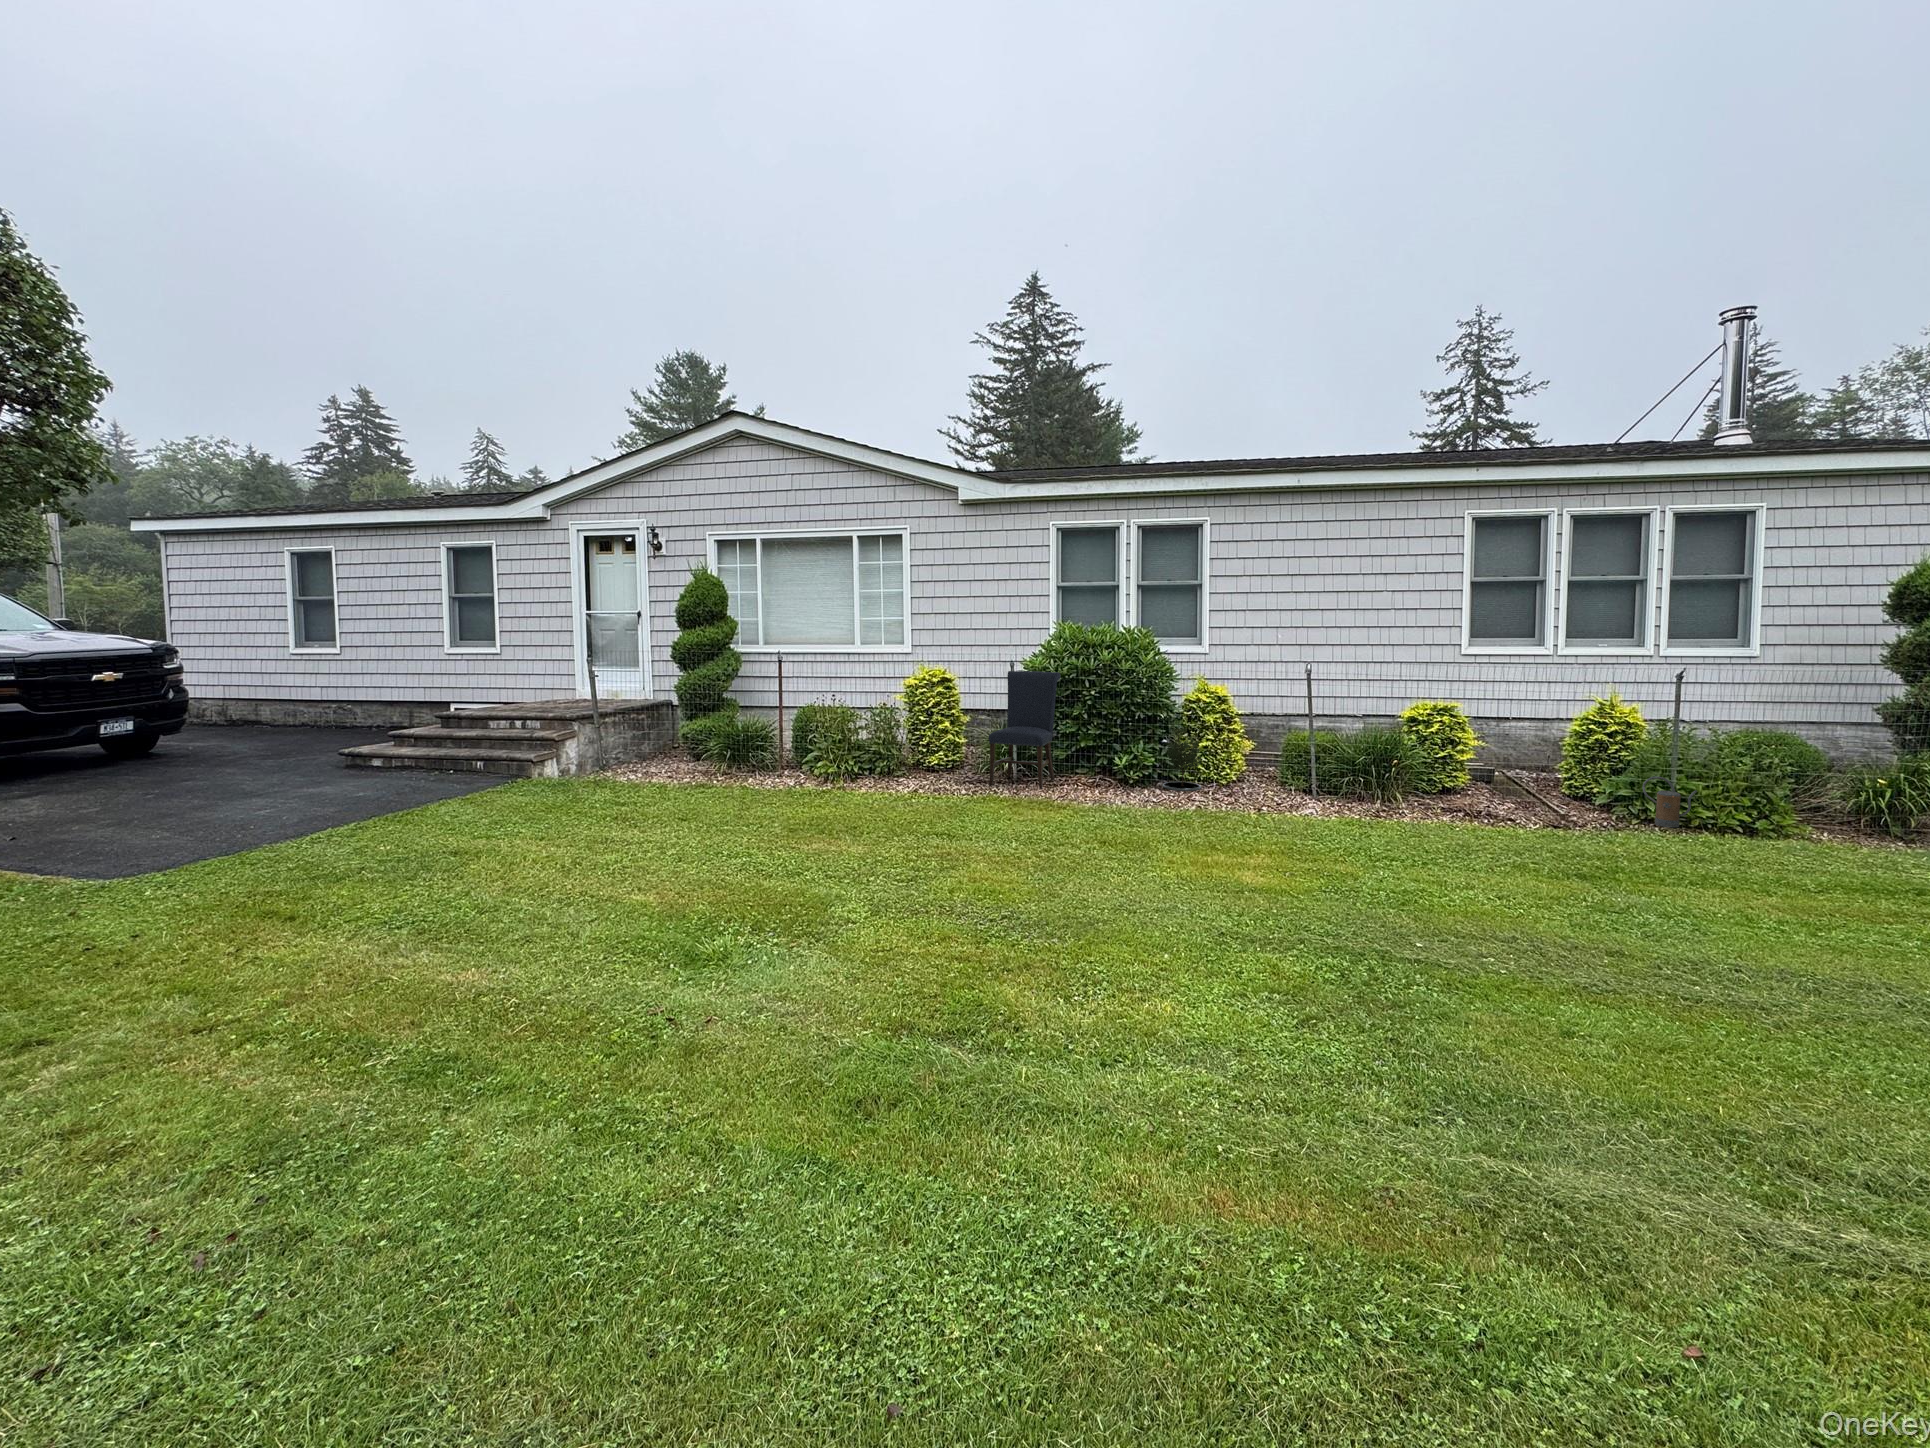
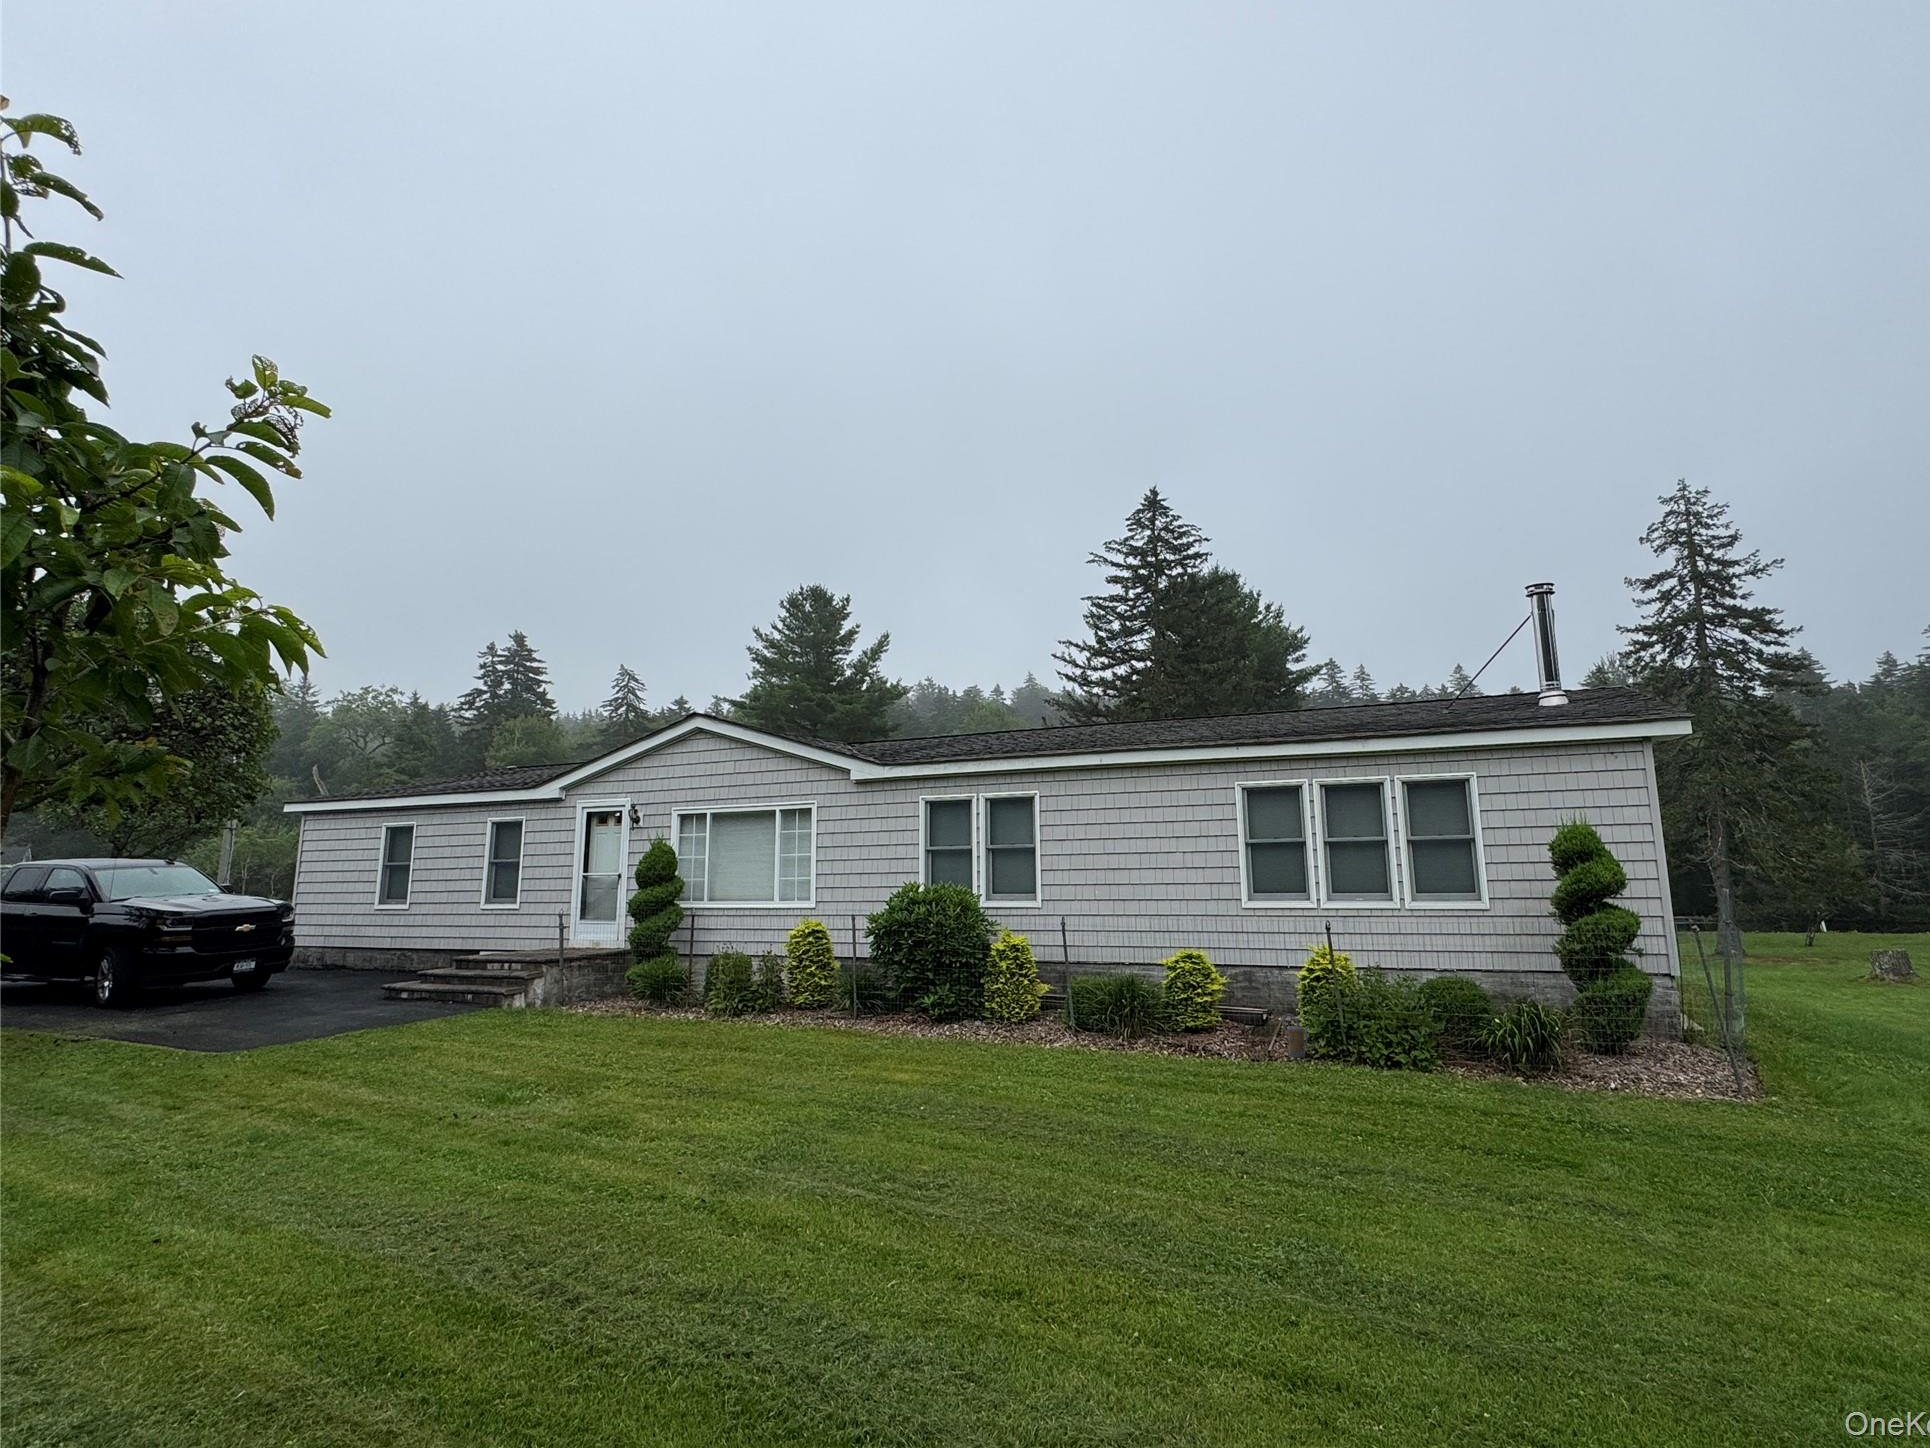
chair: present [989,671,1061,789] -> none [822,924,891,1023]
potted tree: present [1162,721,1201,791] -> none [954,965,991,1026]

